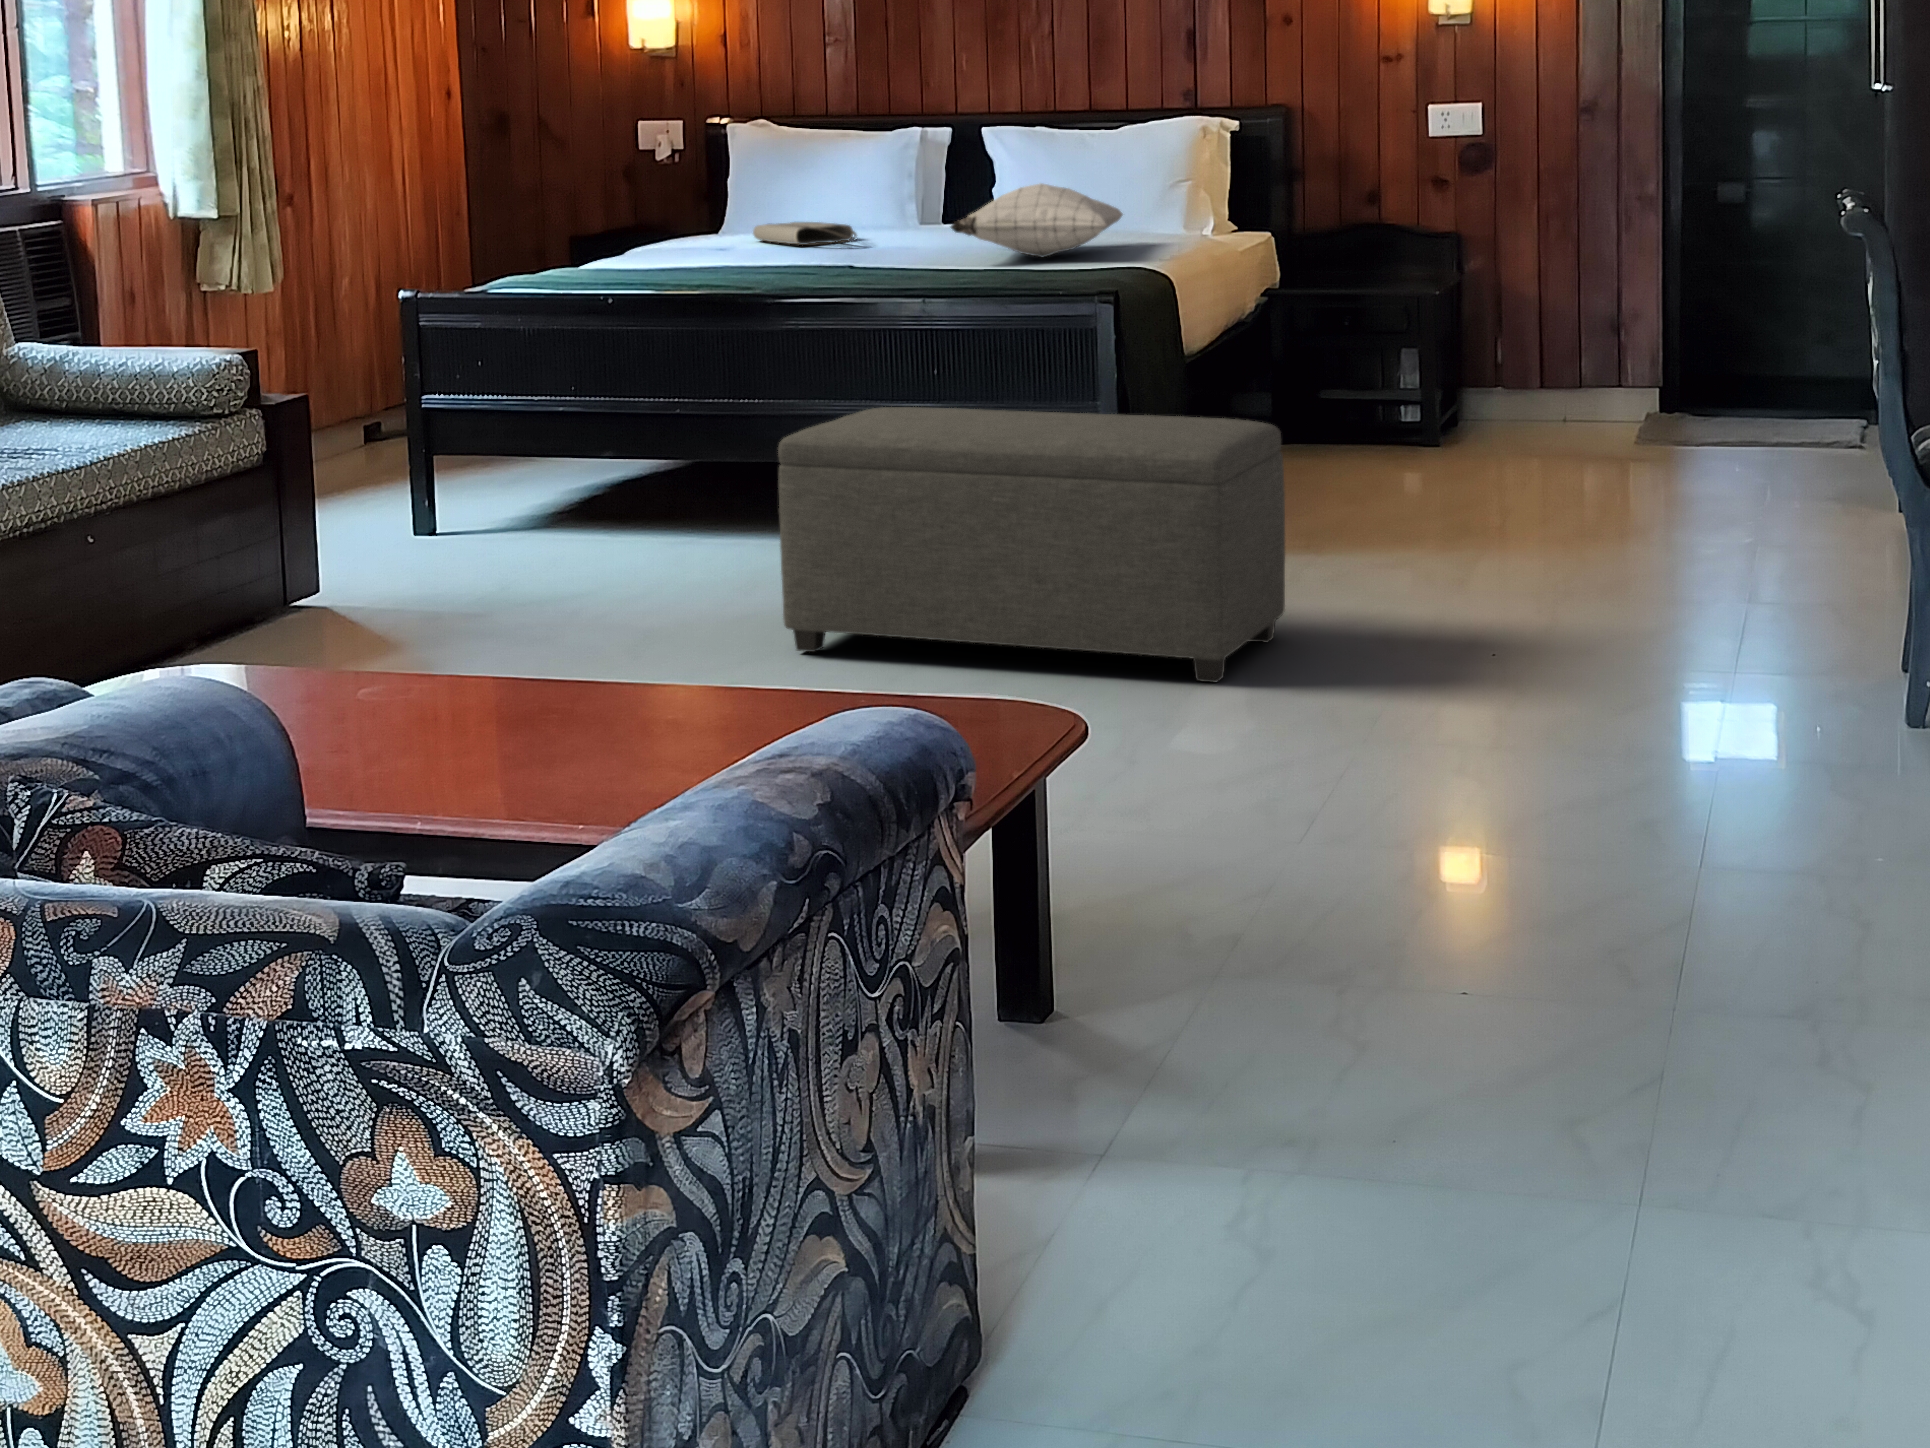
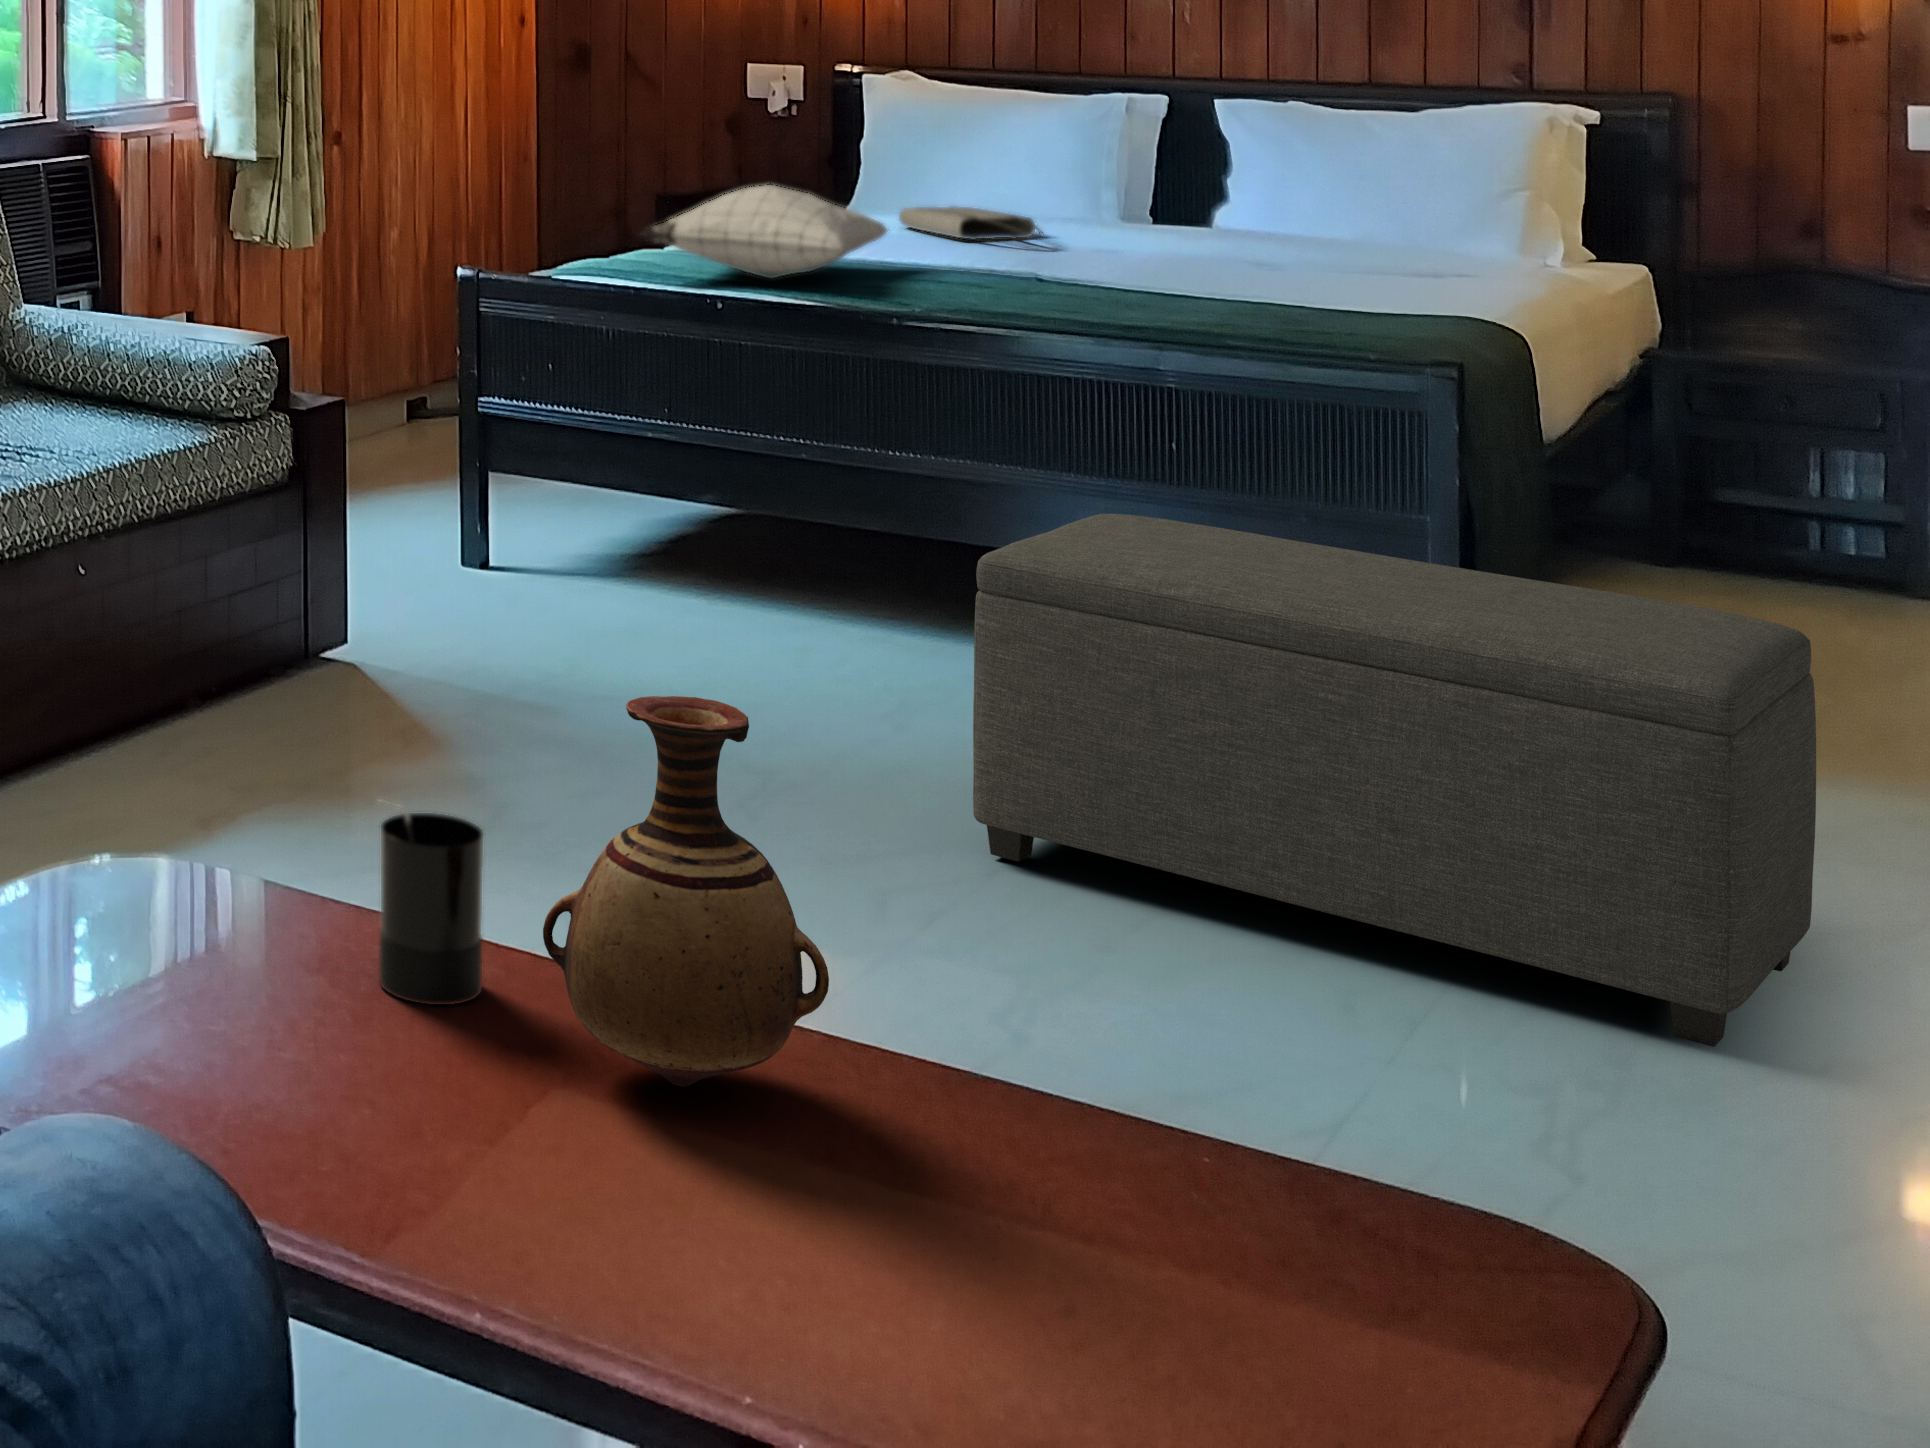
pillow: present [951,183,1123,257] -> present [642,185,887,278]
vase: none [453,467,632,709] -> present [543,696,829,1086]
candle: none [340,575,418,700] -> present [379,802,483,1005]

